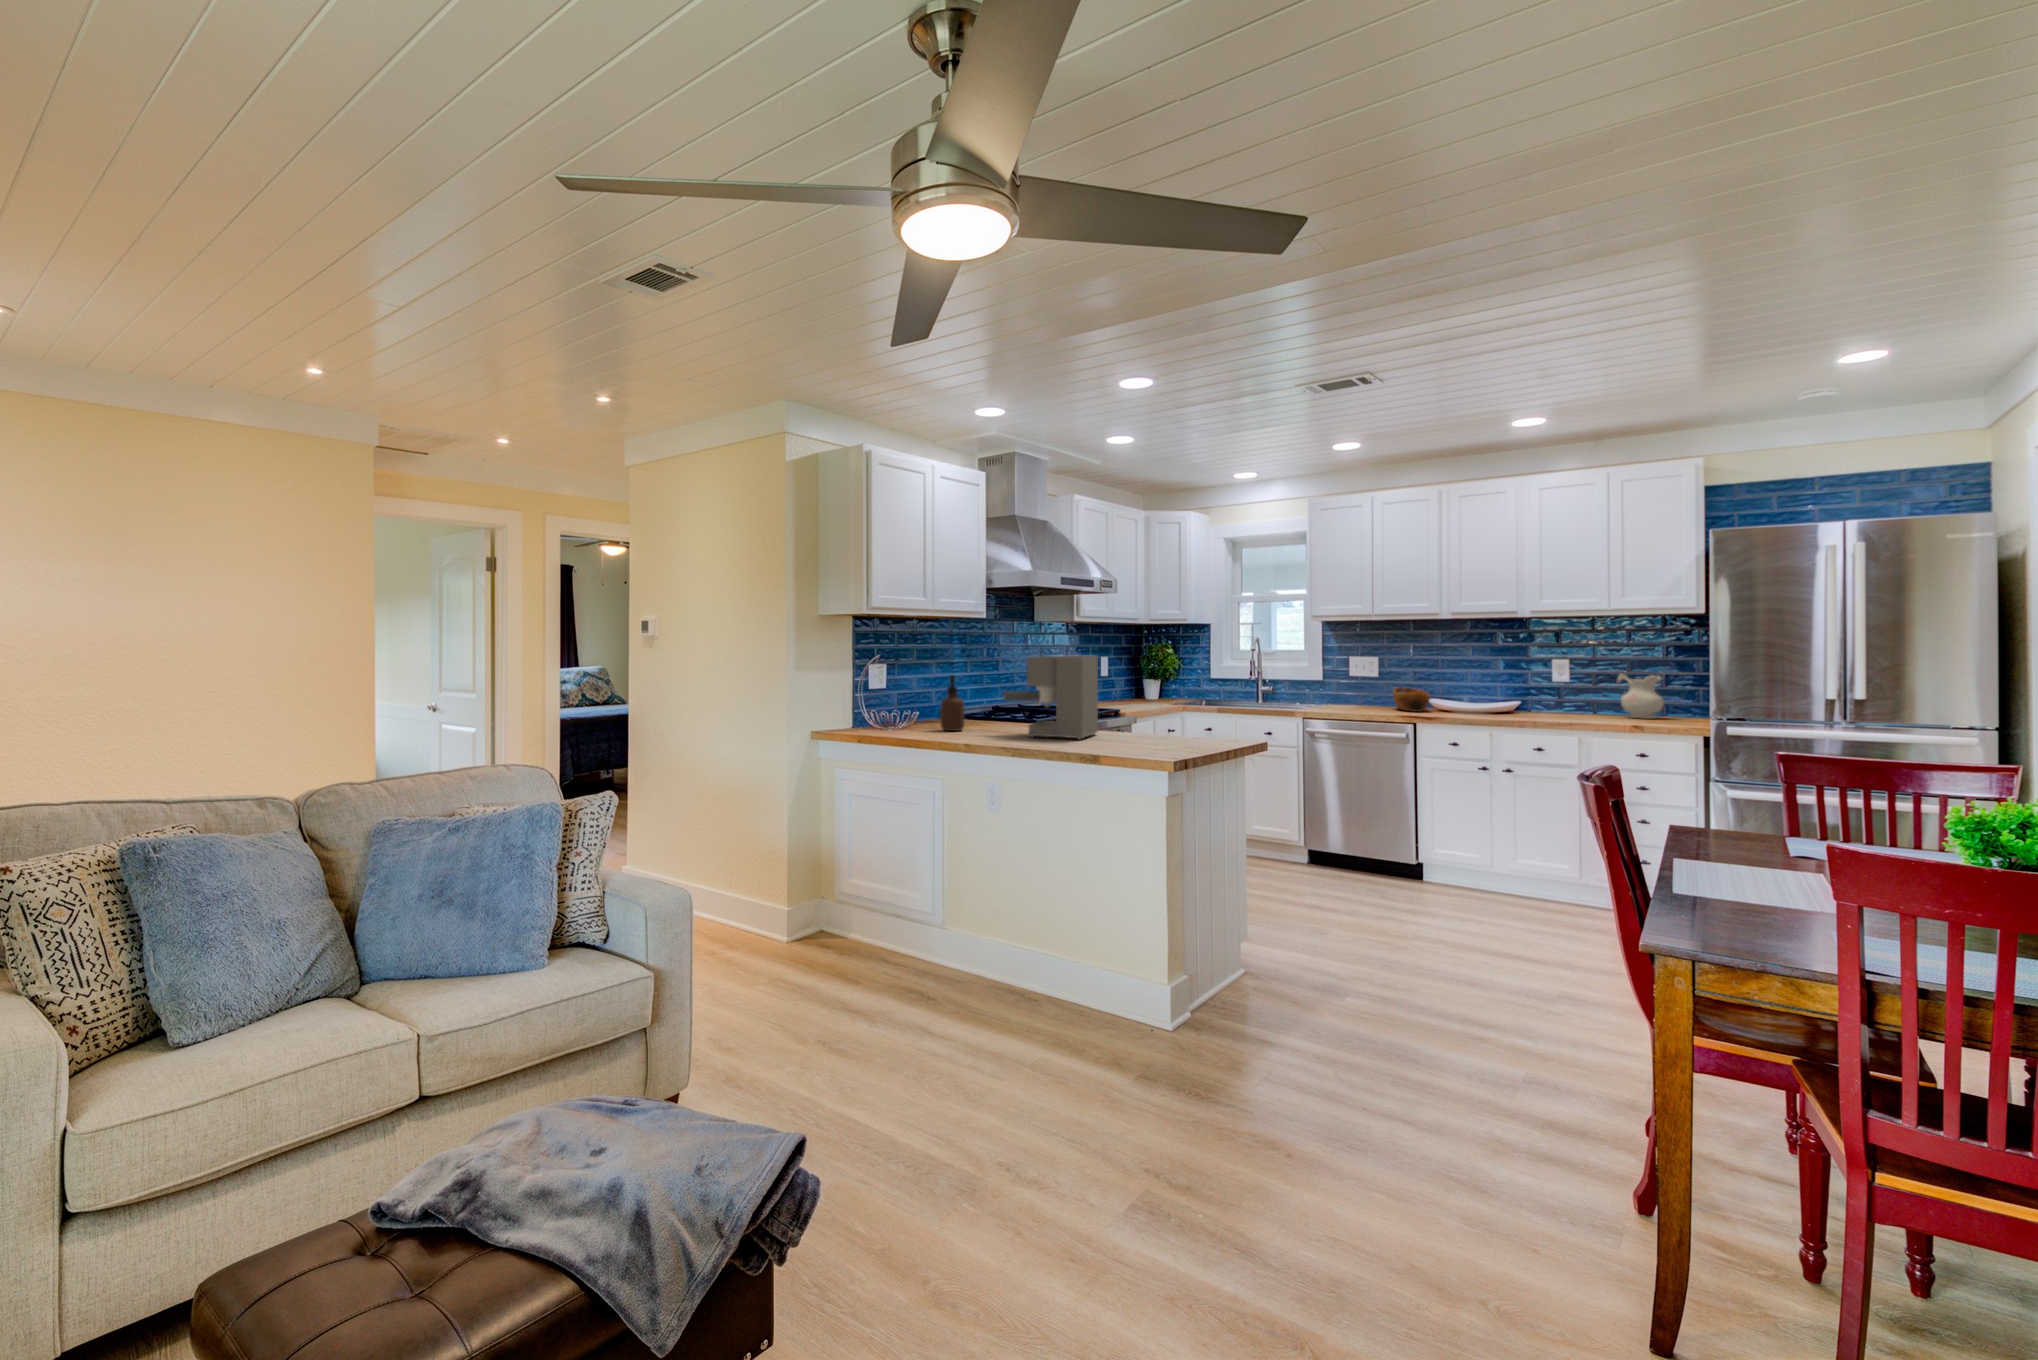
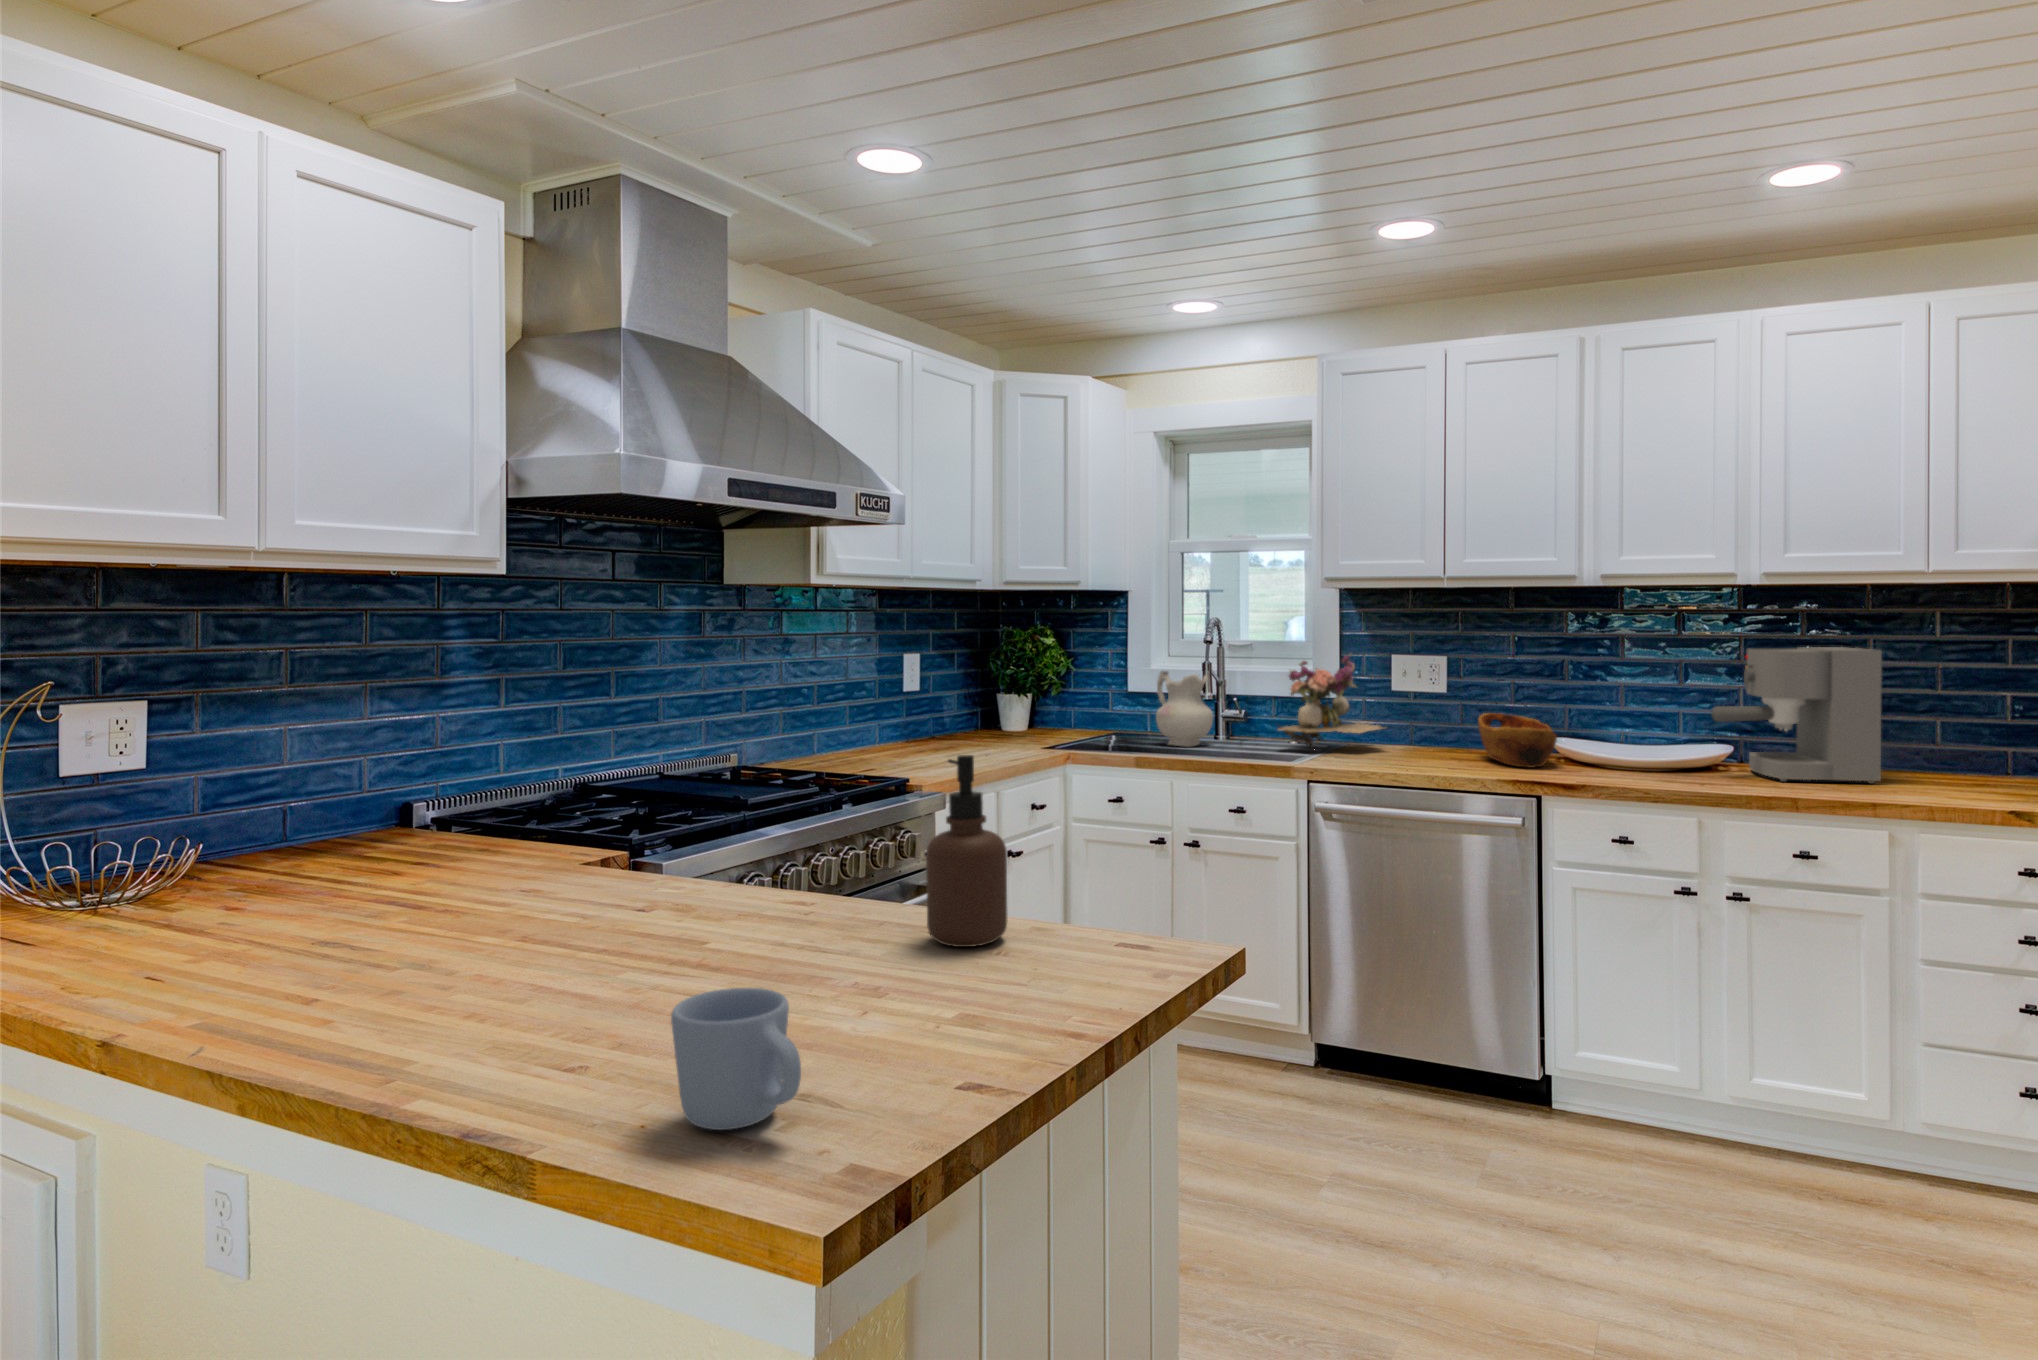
coffee maker: present [1004,655,1098,740] -> present [1712,647,1882,784]
flower arrangement: none [1288,658,1347,705] -> present [1278,655,1385,748]
ceramic pitcher: present [1618,673,1663,719] -> present [1156,671,1213,747]
soap dispenser: present [940,675,964,731] -> present [926,755,1007,947]
mug: none [1129,722,1162,749] -> present [671,988,801,1130]

